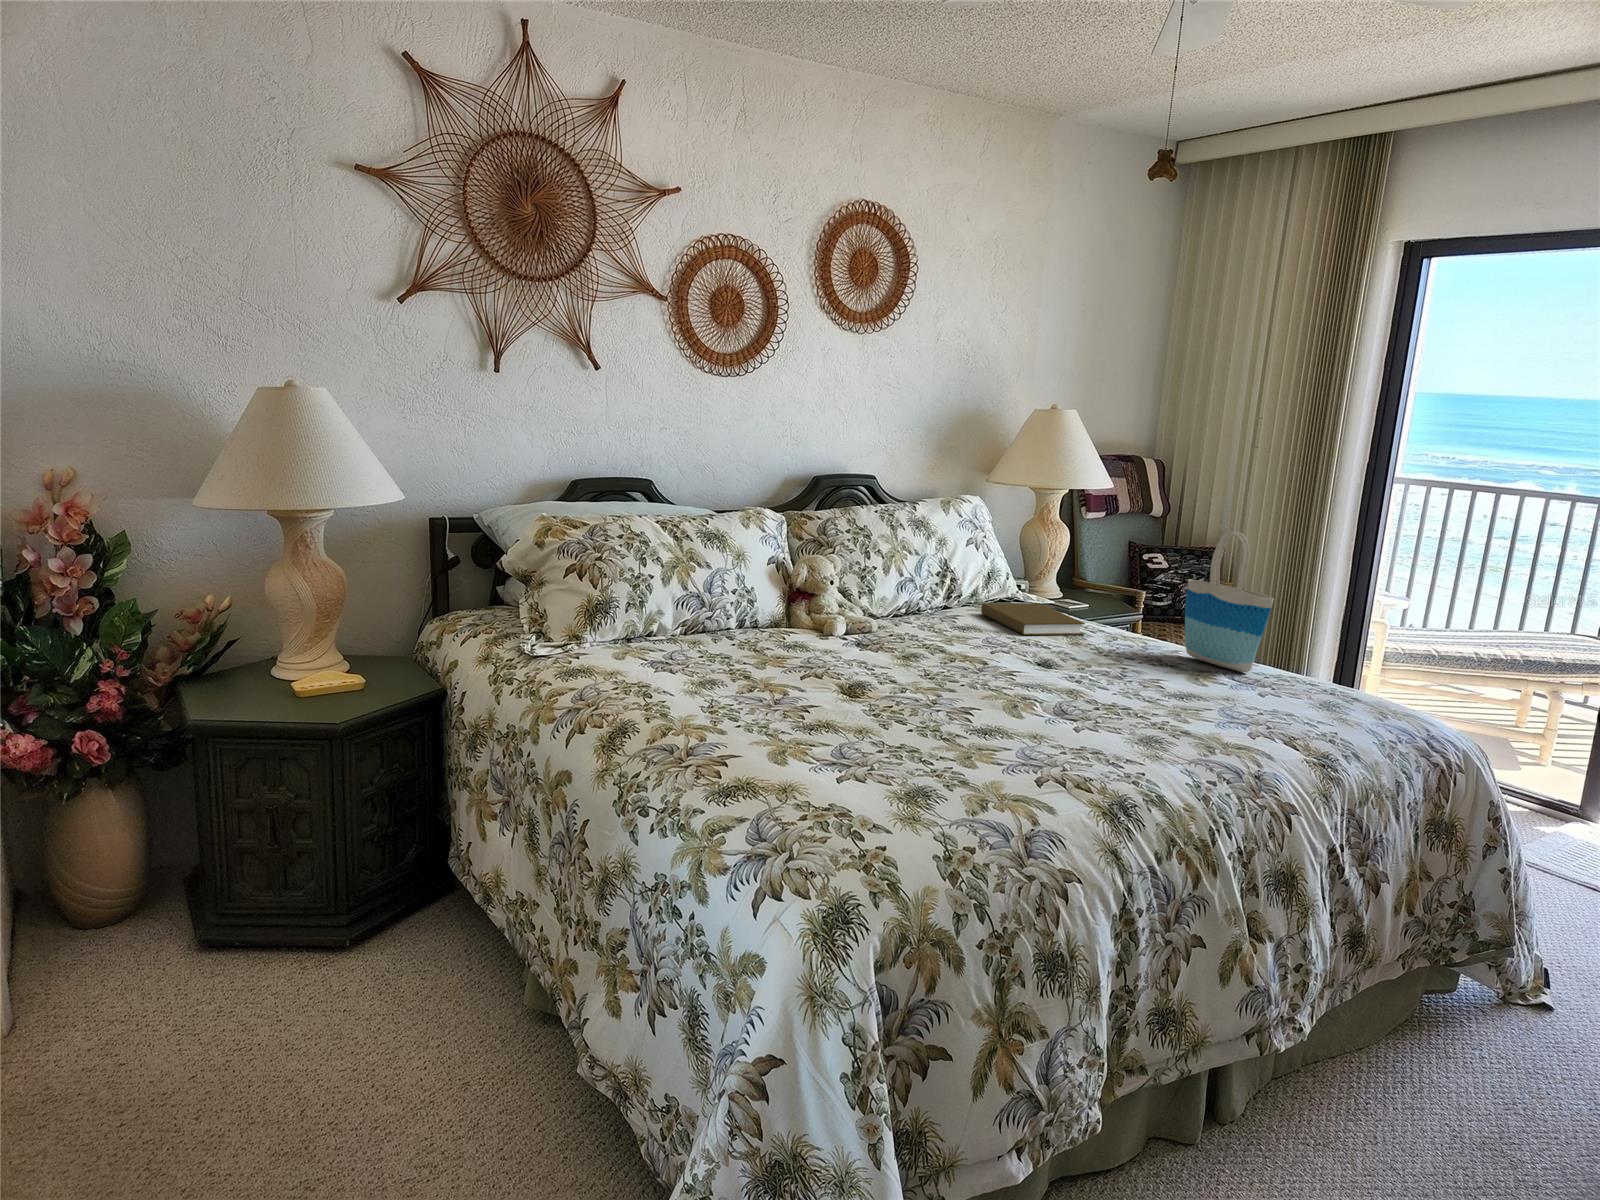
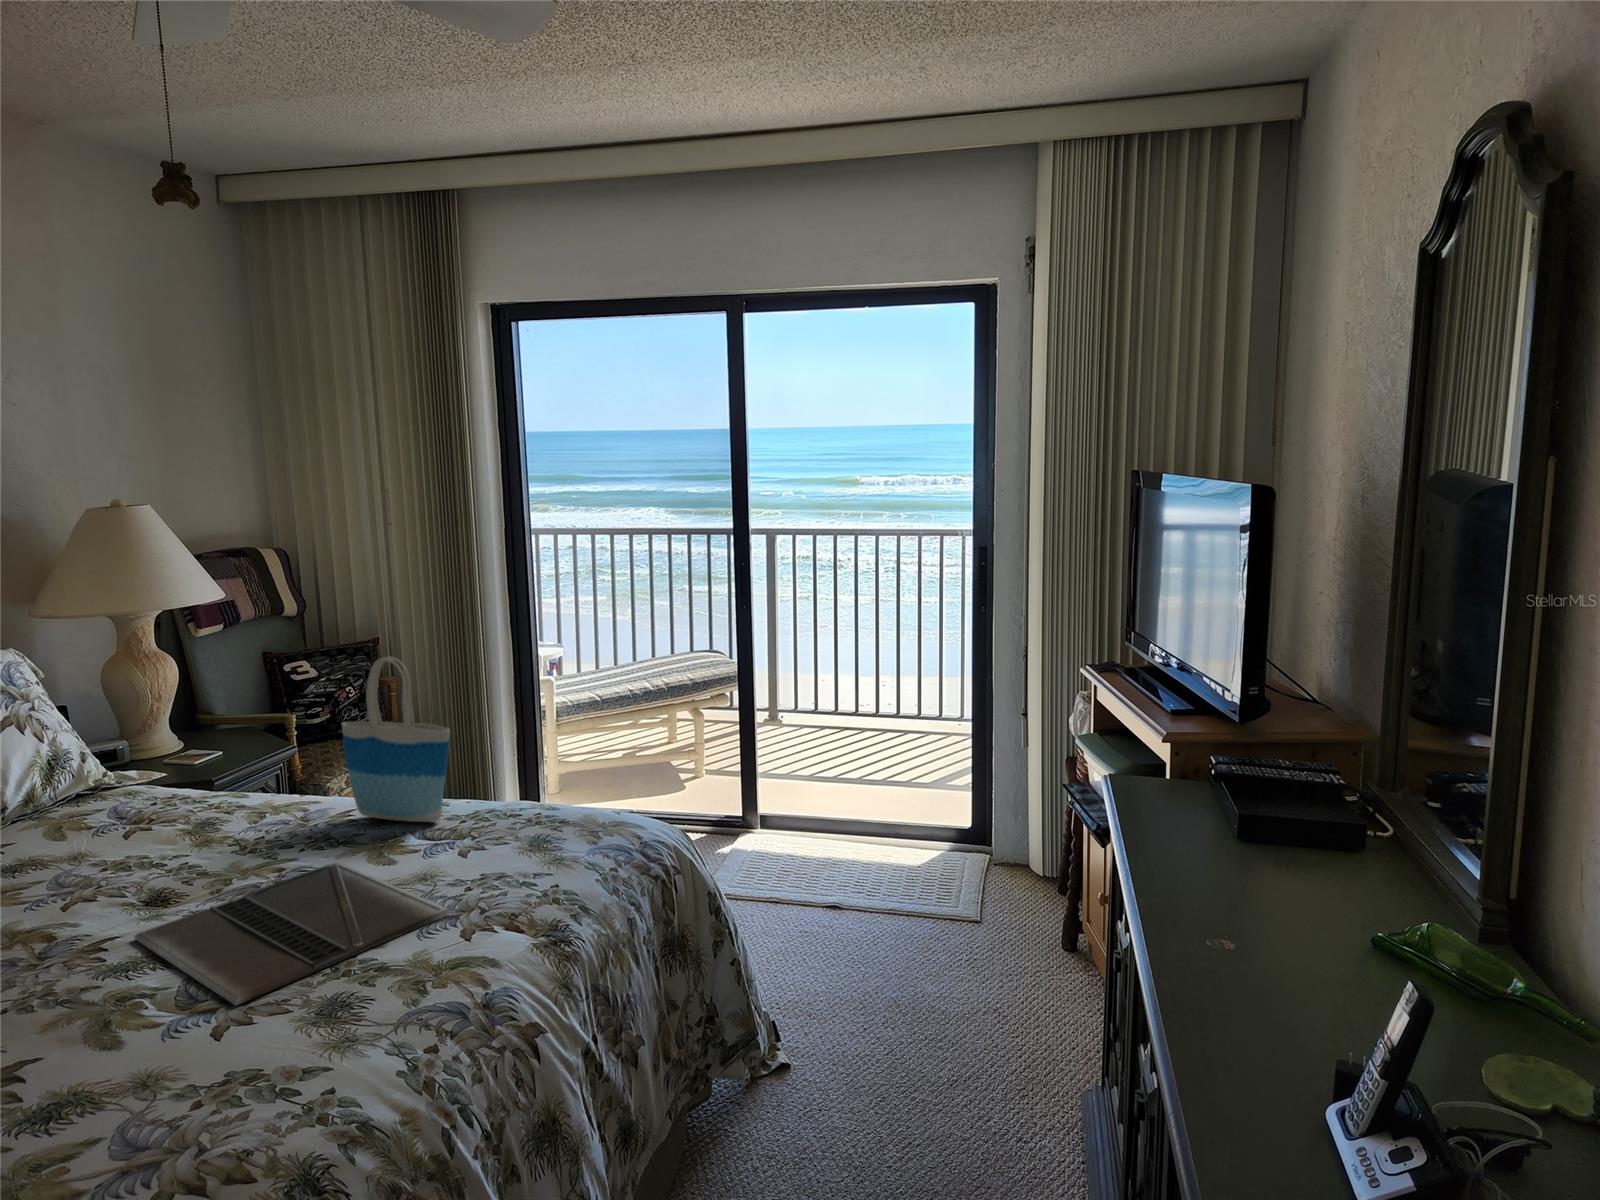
book: present [981,603,1085,635] -> none [43,787,215,853]
laptop: none [1032,673,1243,723] -> present [134,862,449,1005]

